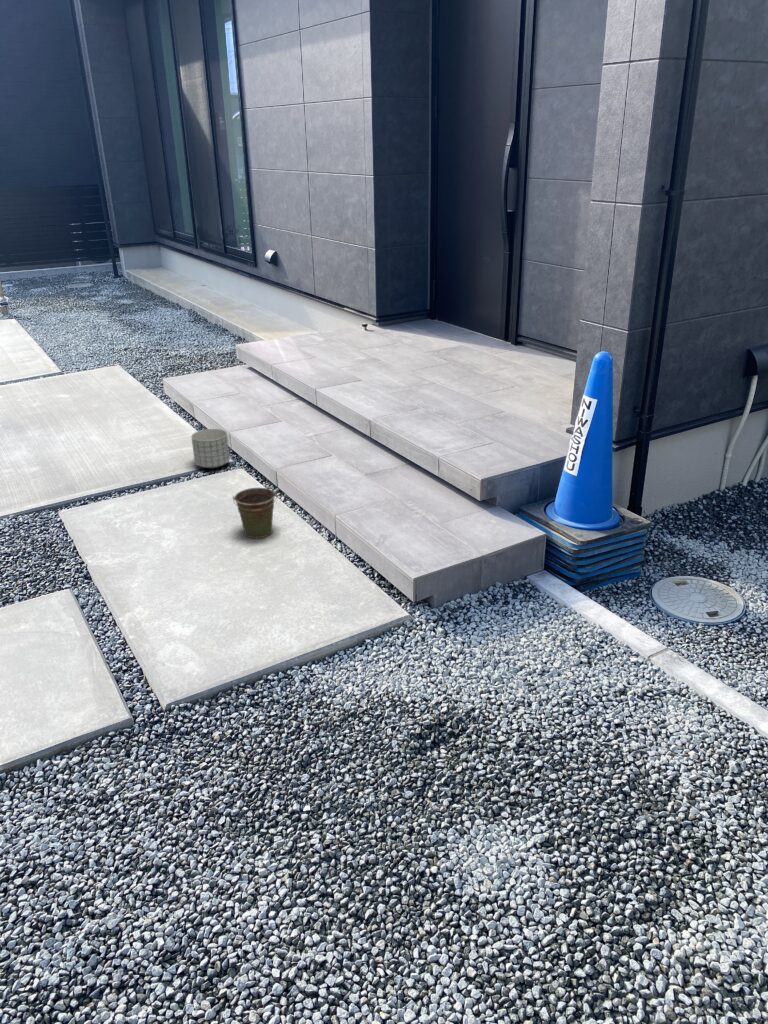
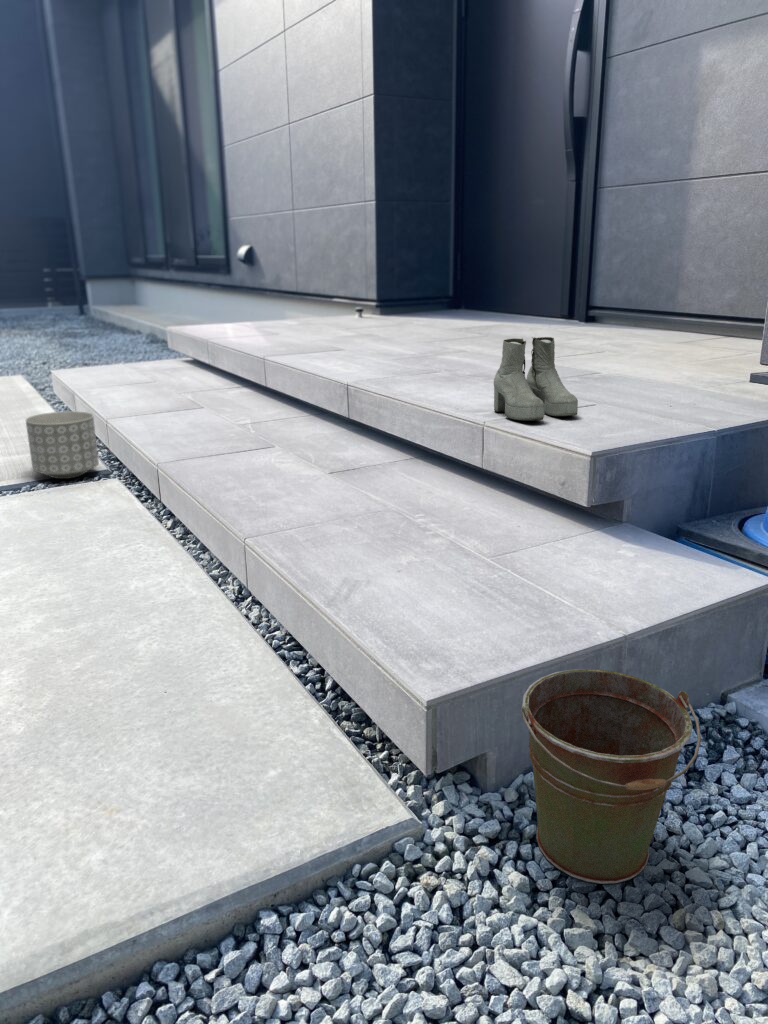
boots: none [445,408,483,453] -> present [494,337,578,421]
bucket: present [233,488,277,538] -> present [521,669,701,884]

